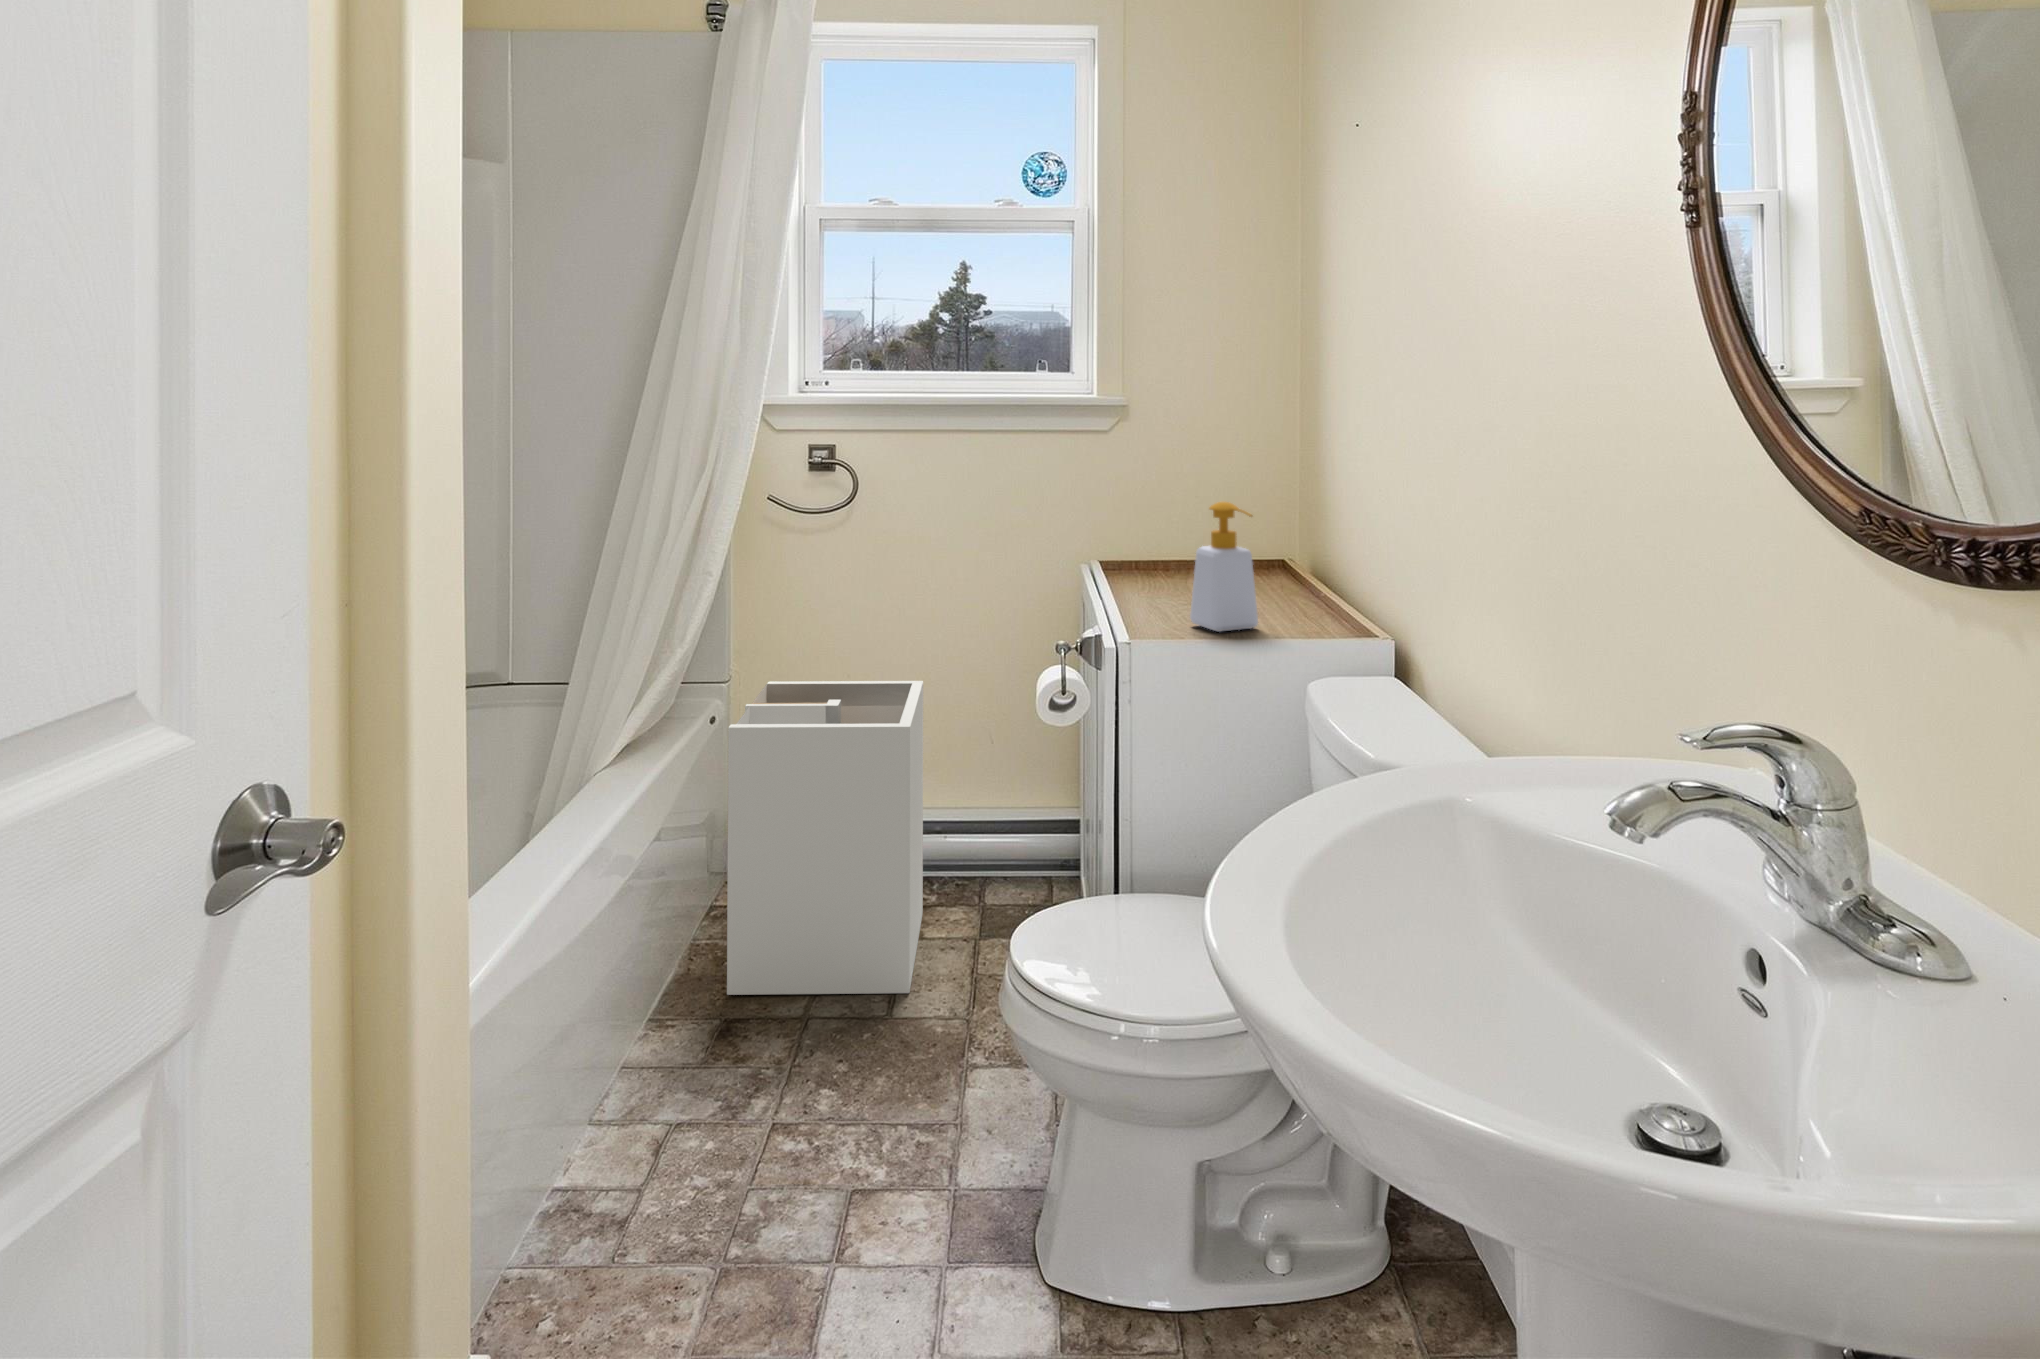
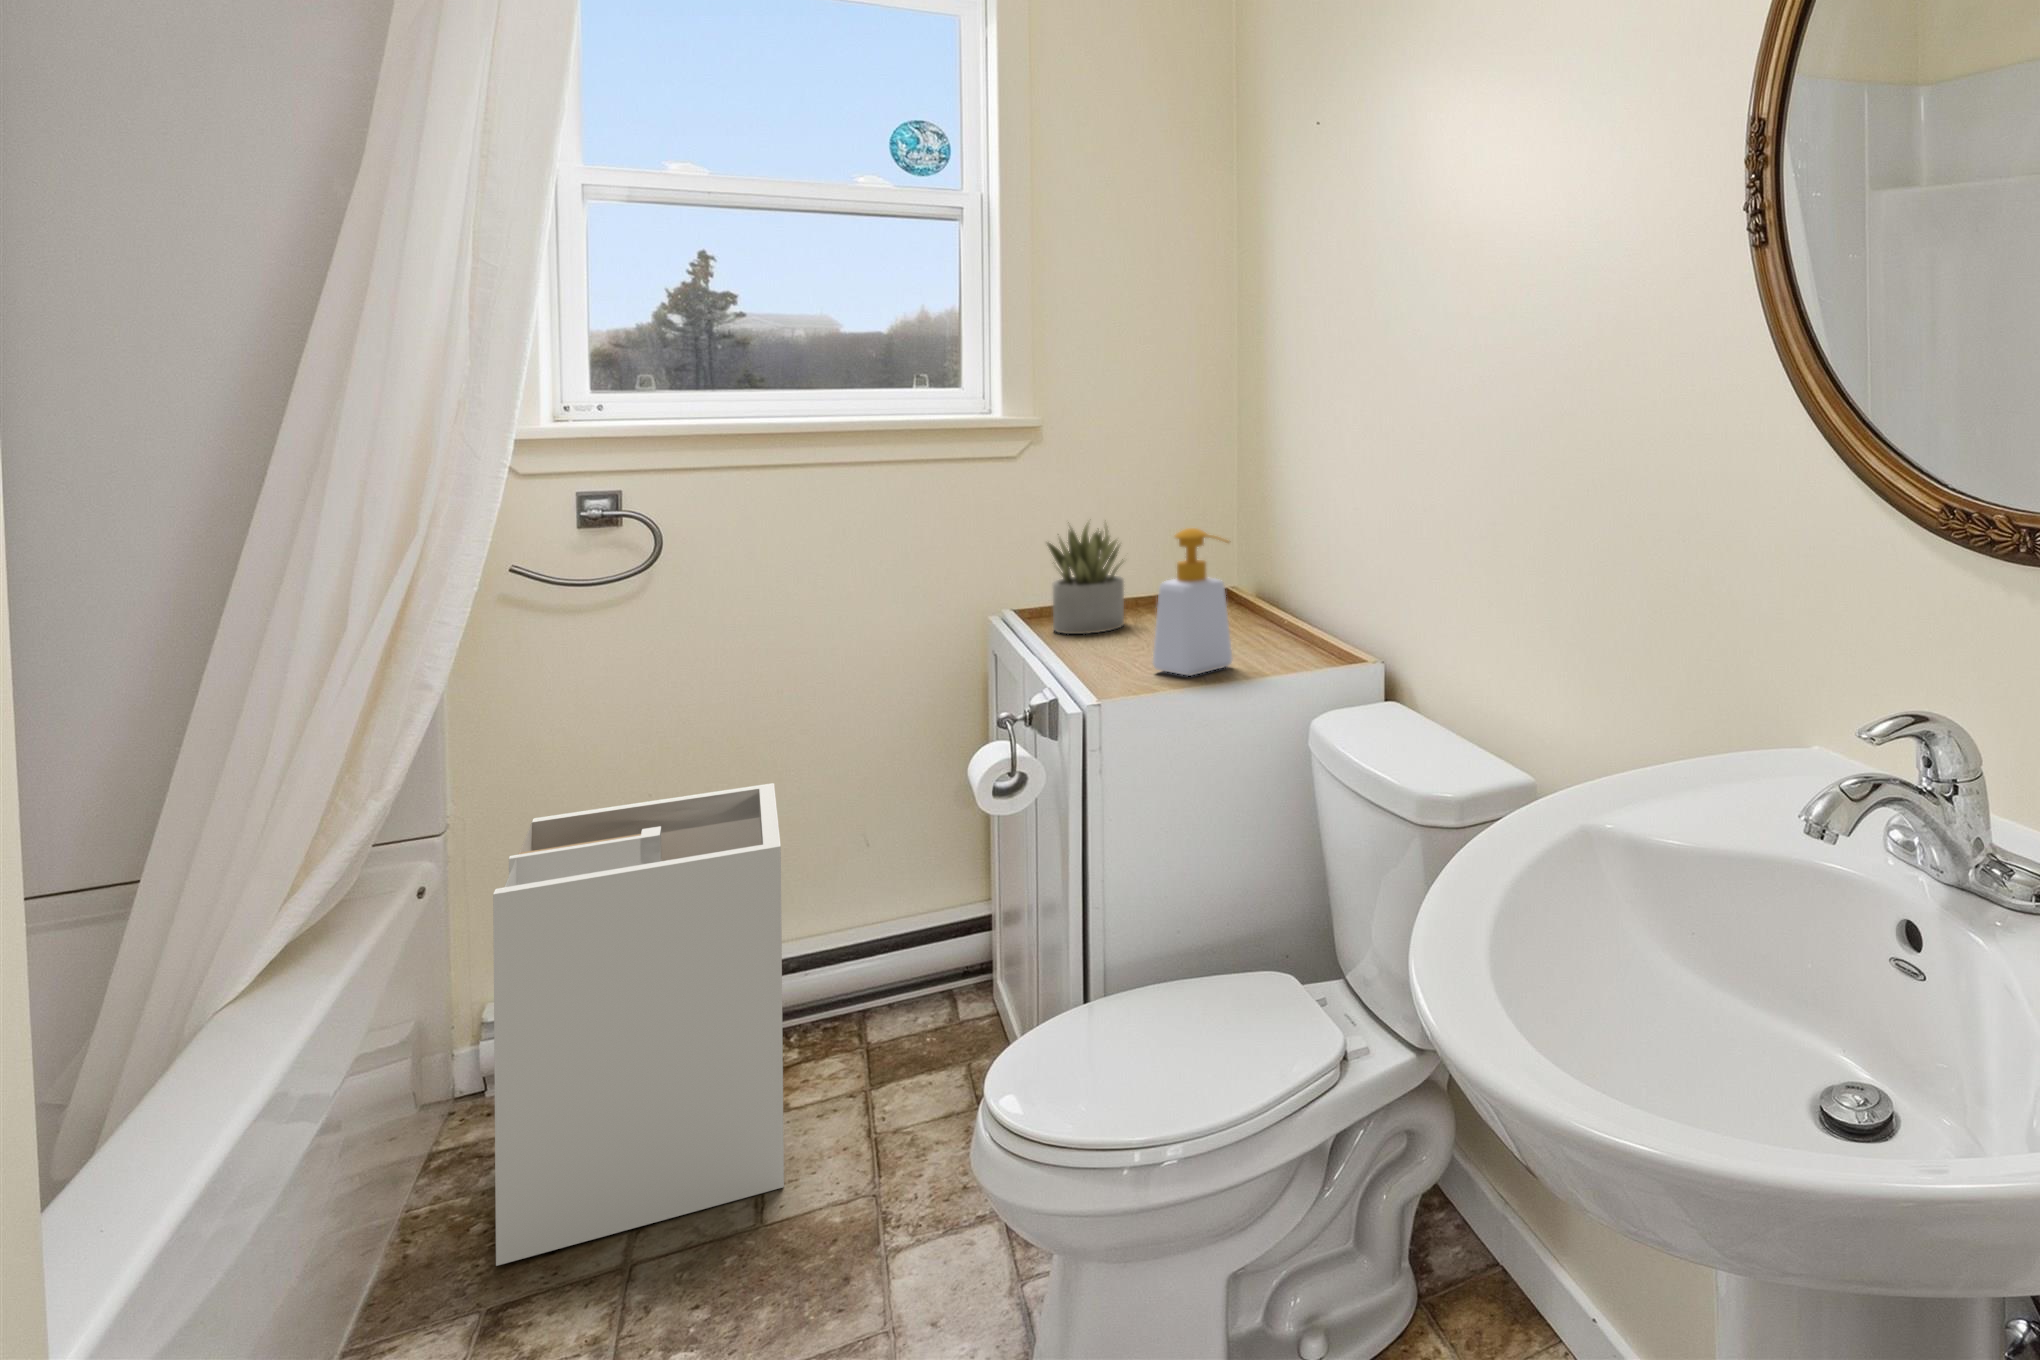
succulent plant: none [1129,490,1195,590] -> present [1047,519,1124,634]

